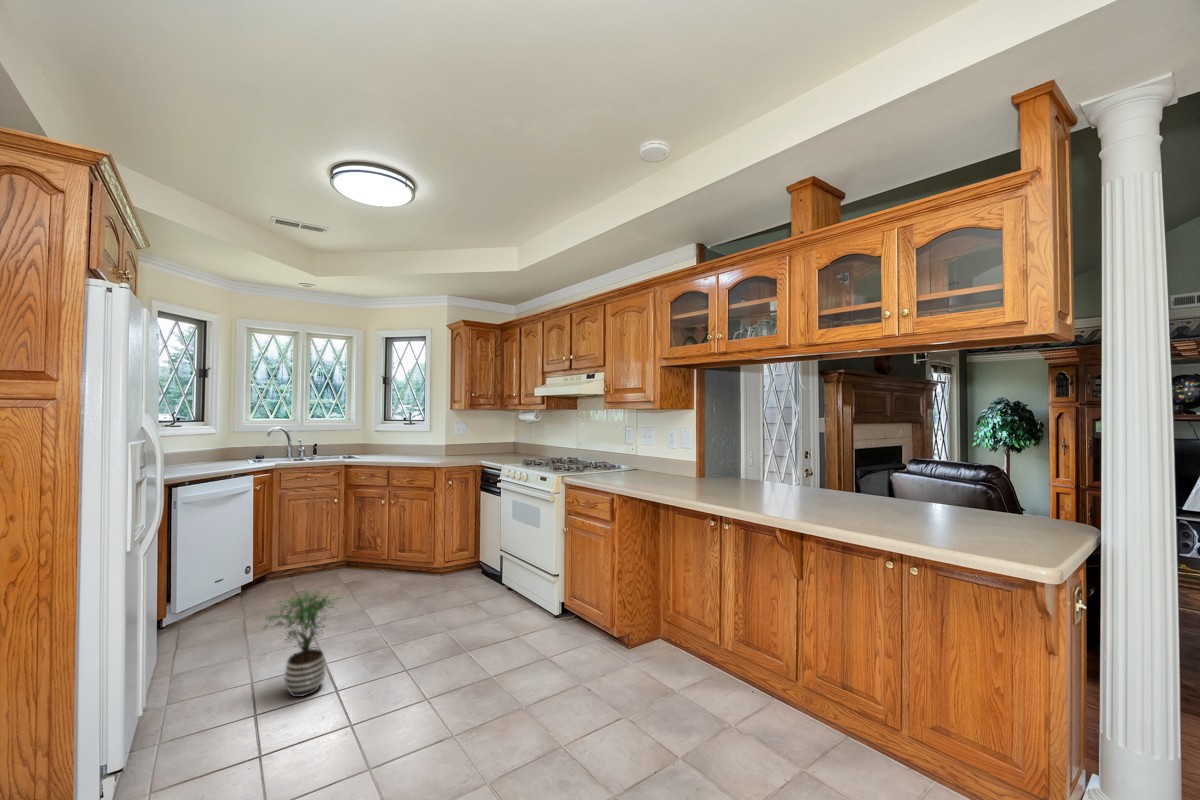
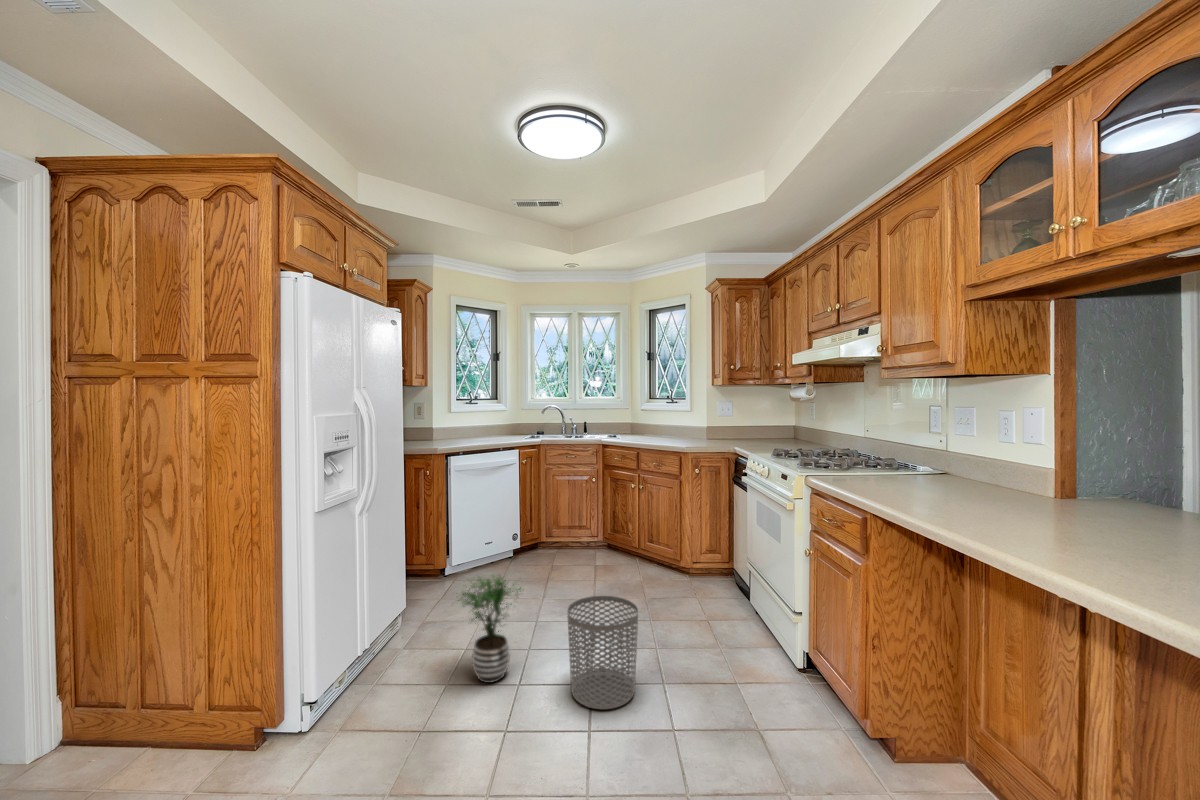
waste bin: none [392,588,455,681] -> present [567,596,638,709]

